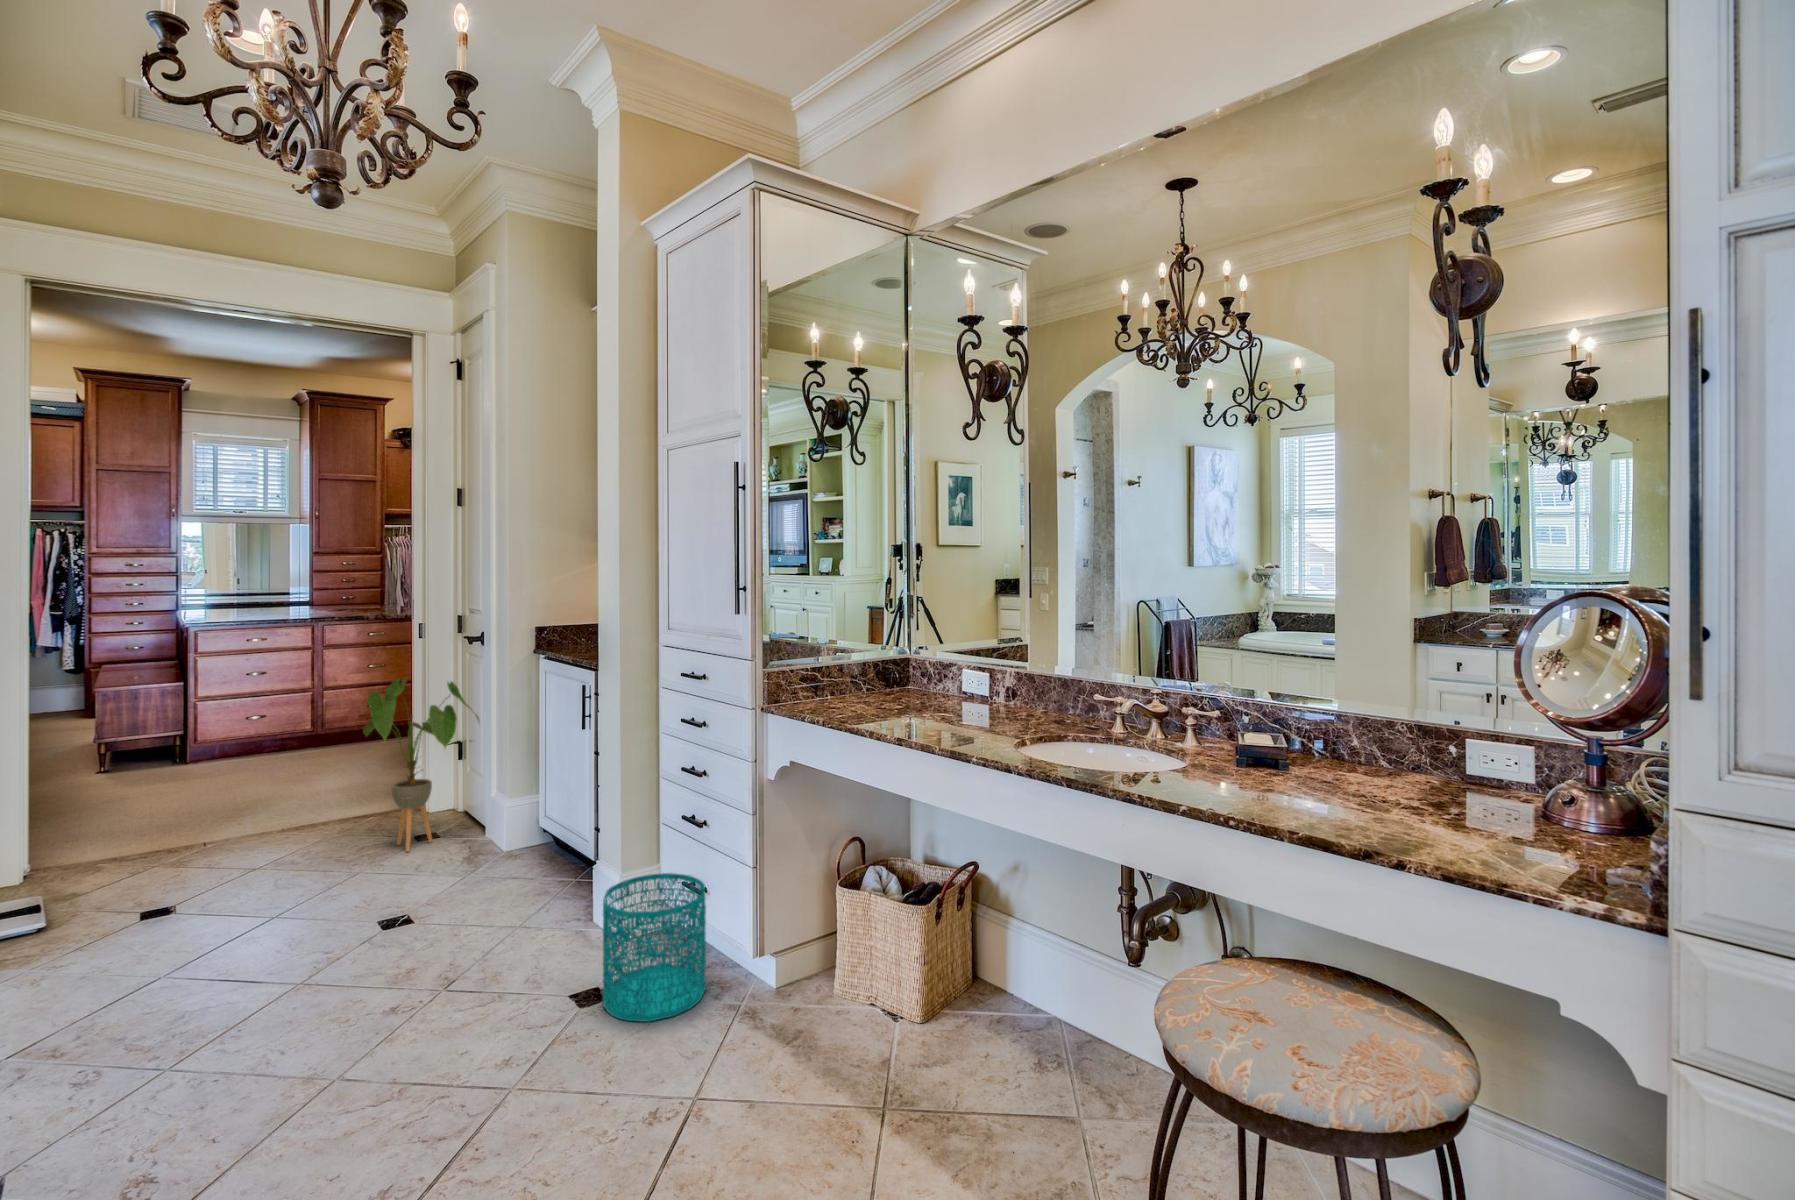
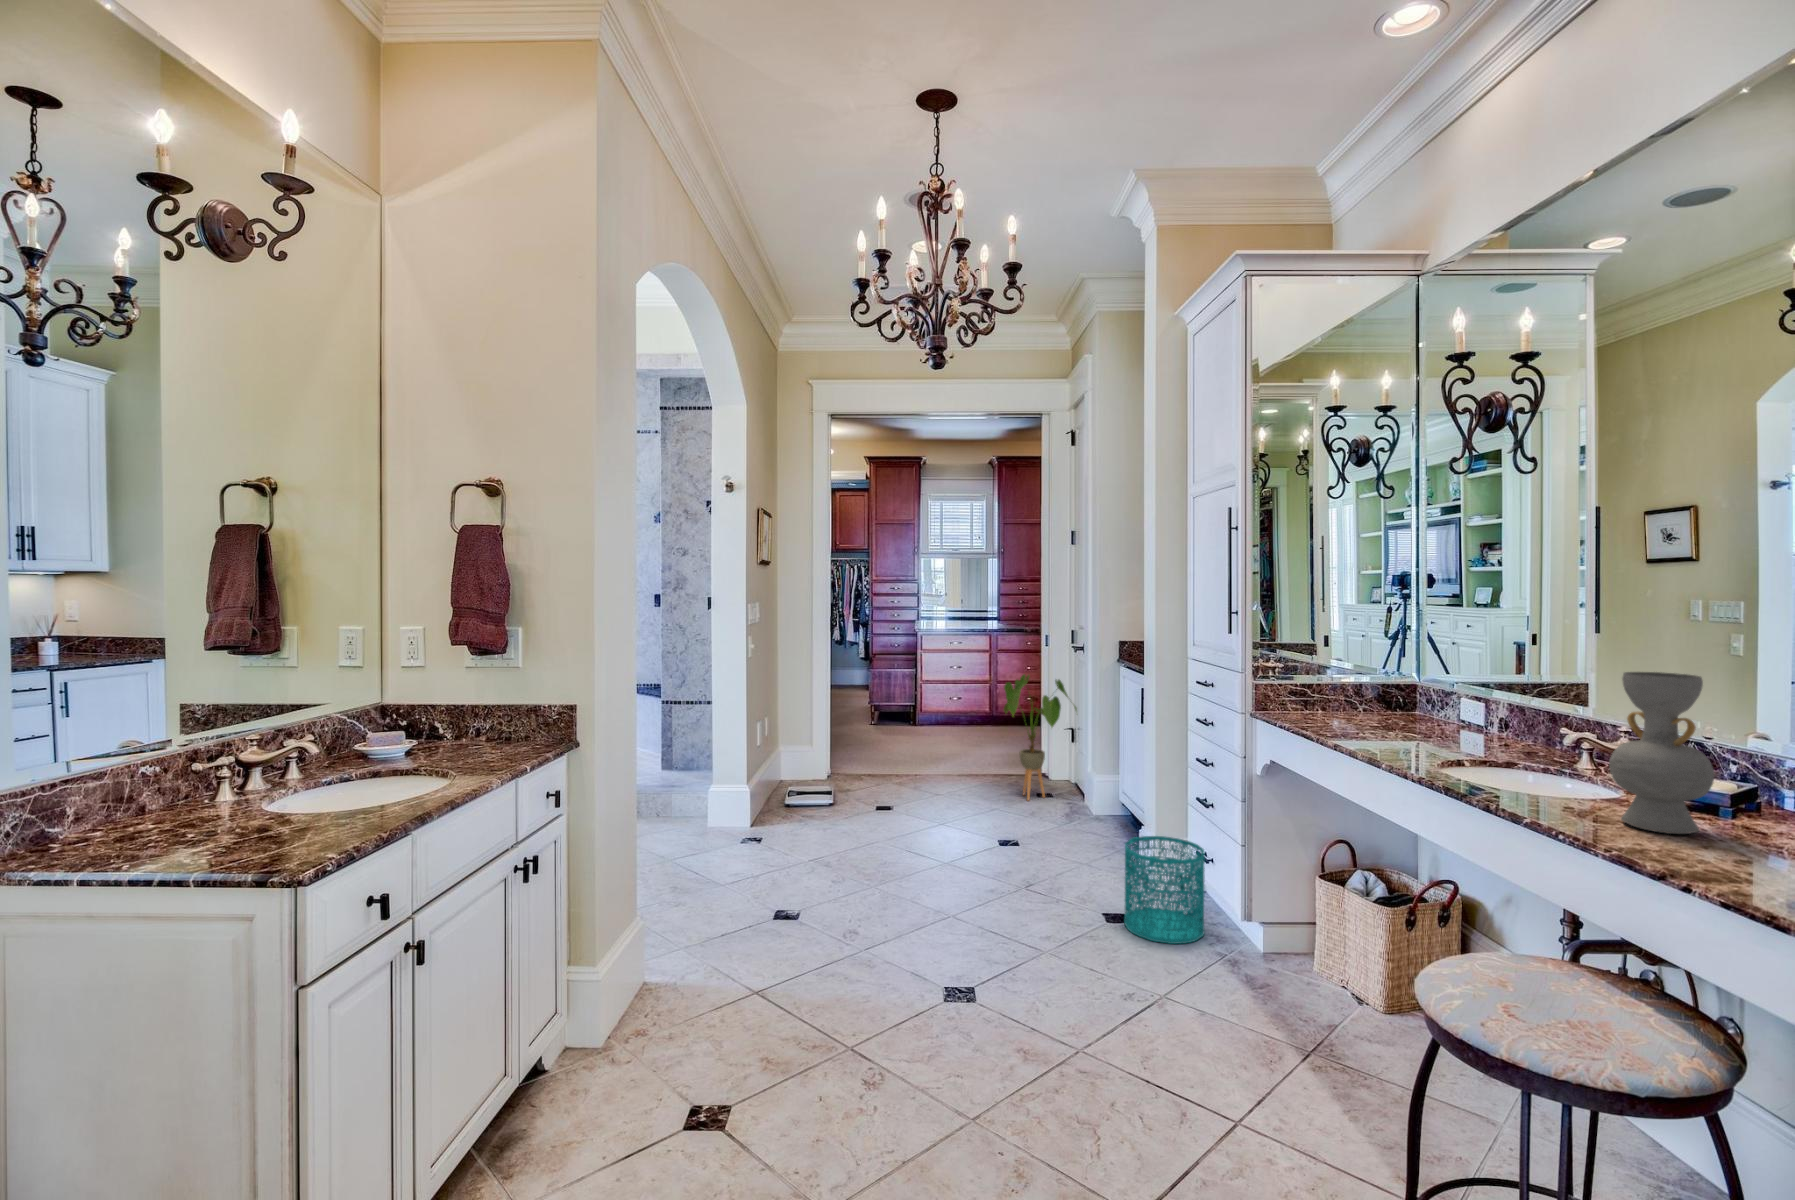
decorative vase: none [1228,634,1313,797] -> present [1609,672,1714,834]

